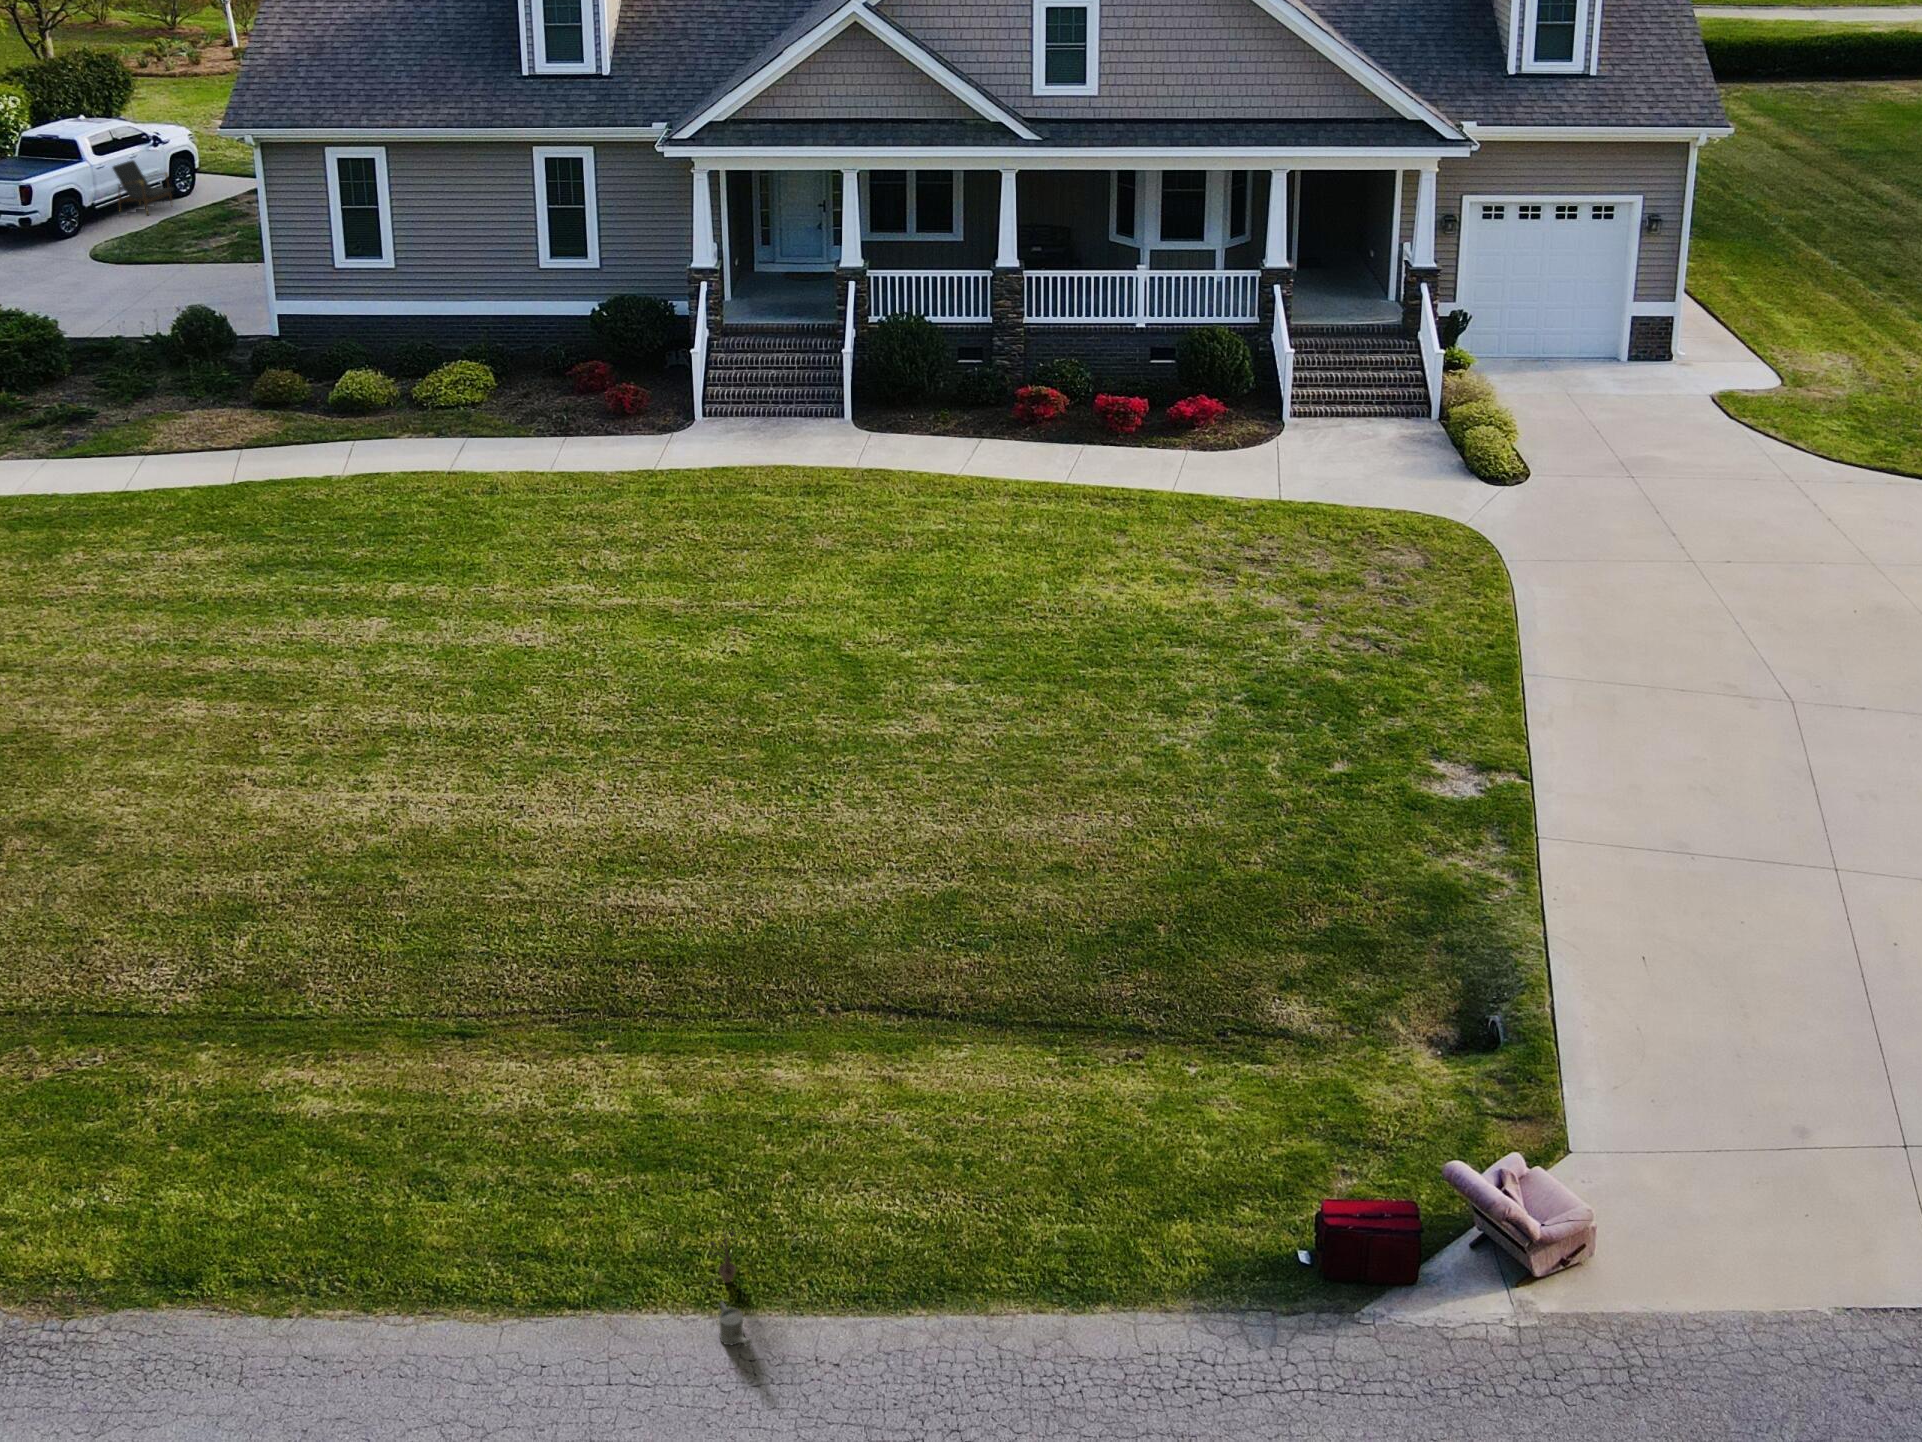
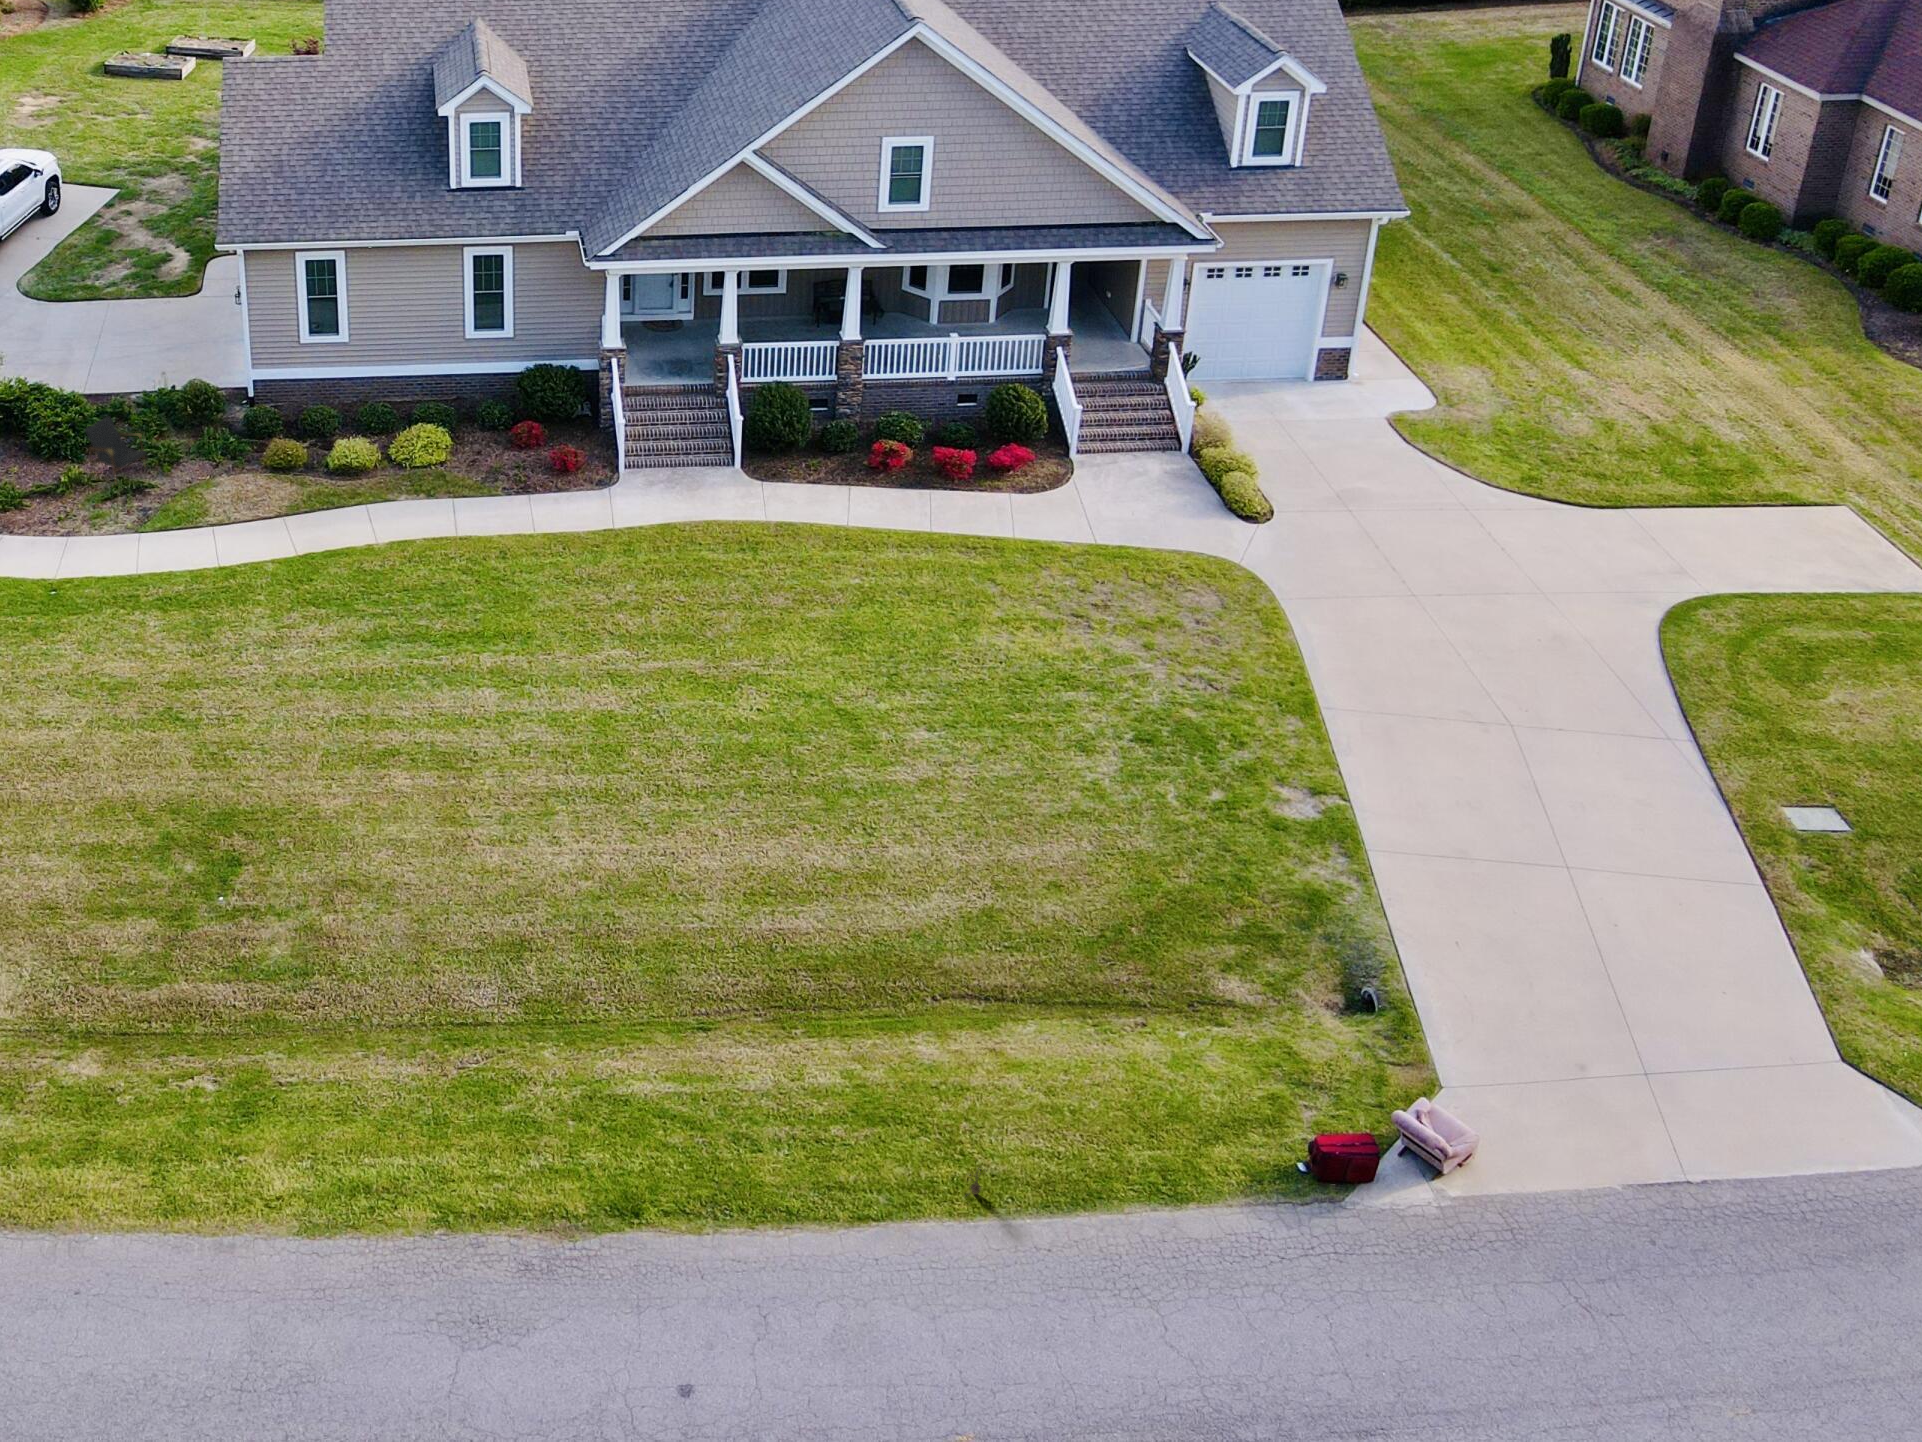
lounge chair: present [113,160,173,214] -> present [85,417,146,481]
watering can: present [719,1302,752,1346] -> none [983,1209,1013,1236]

